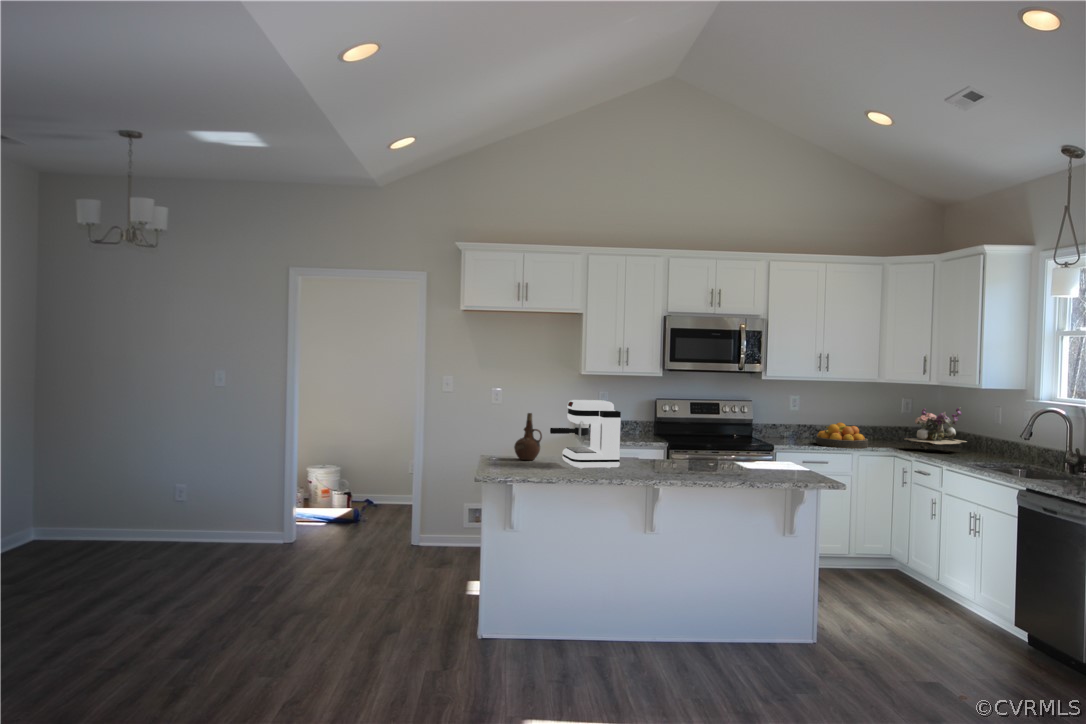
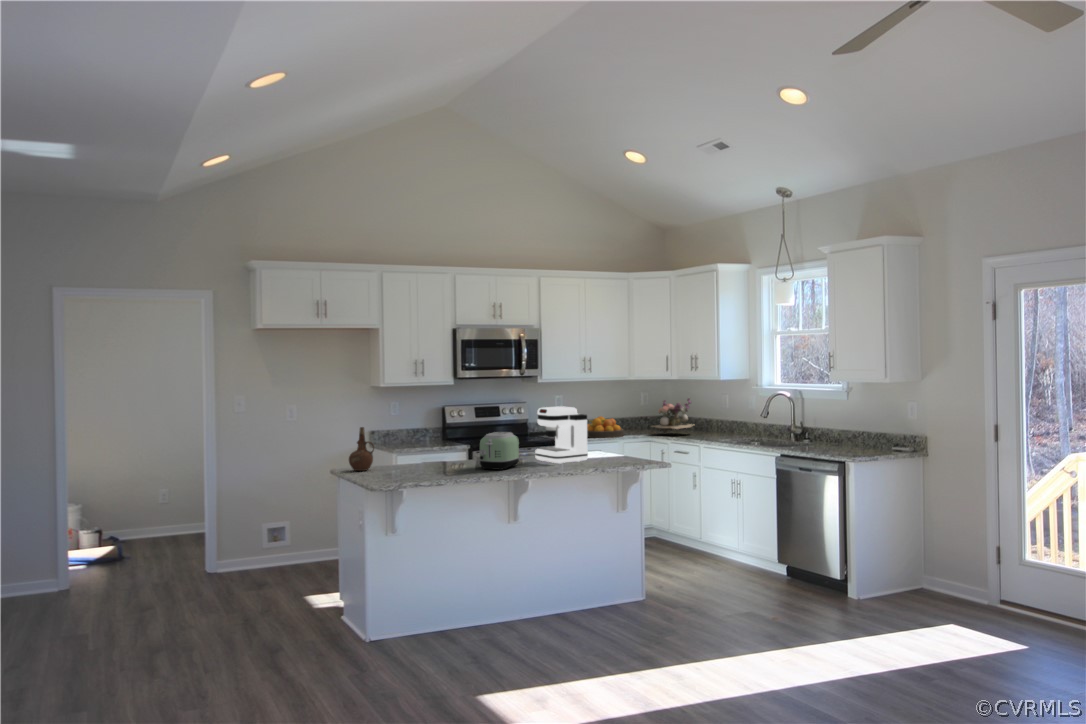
coffee maker: present [550,400,621,469] -> present [529,406,588,464]
toaster: none [650,430,702,475] -> present [479,432,519,470]

